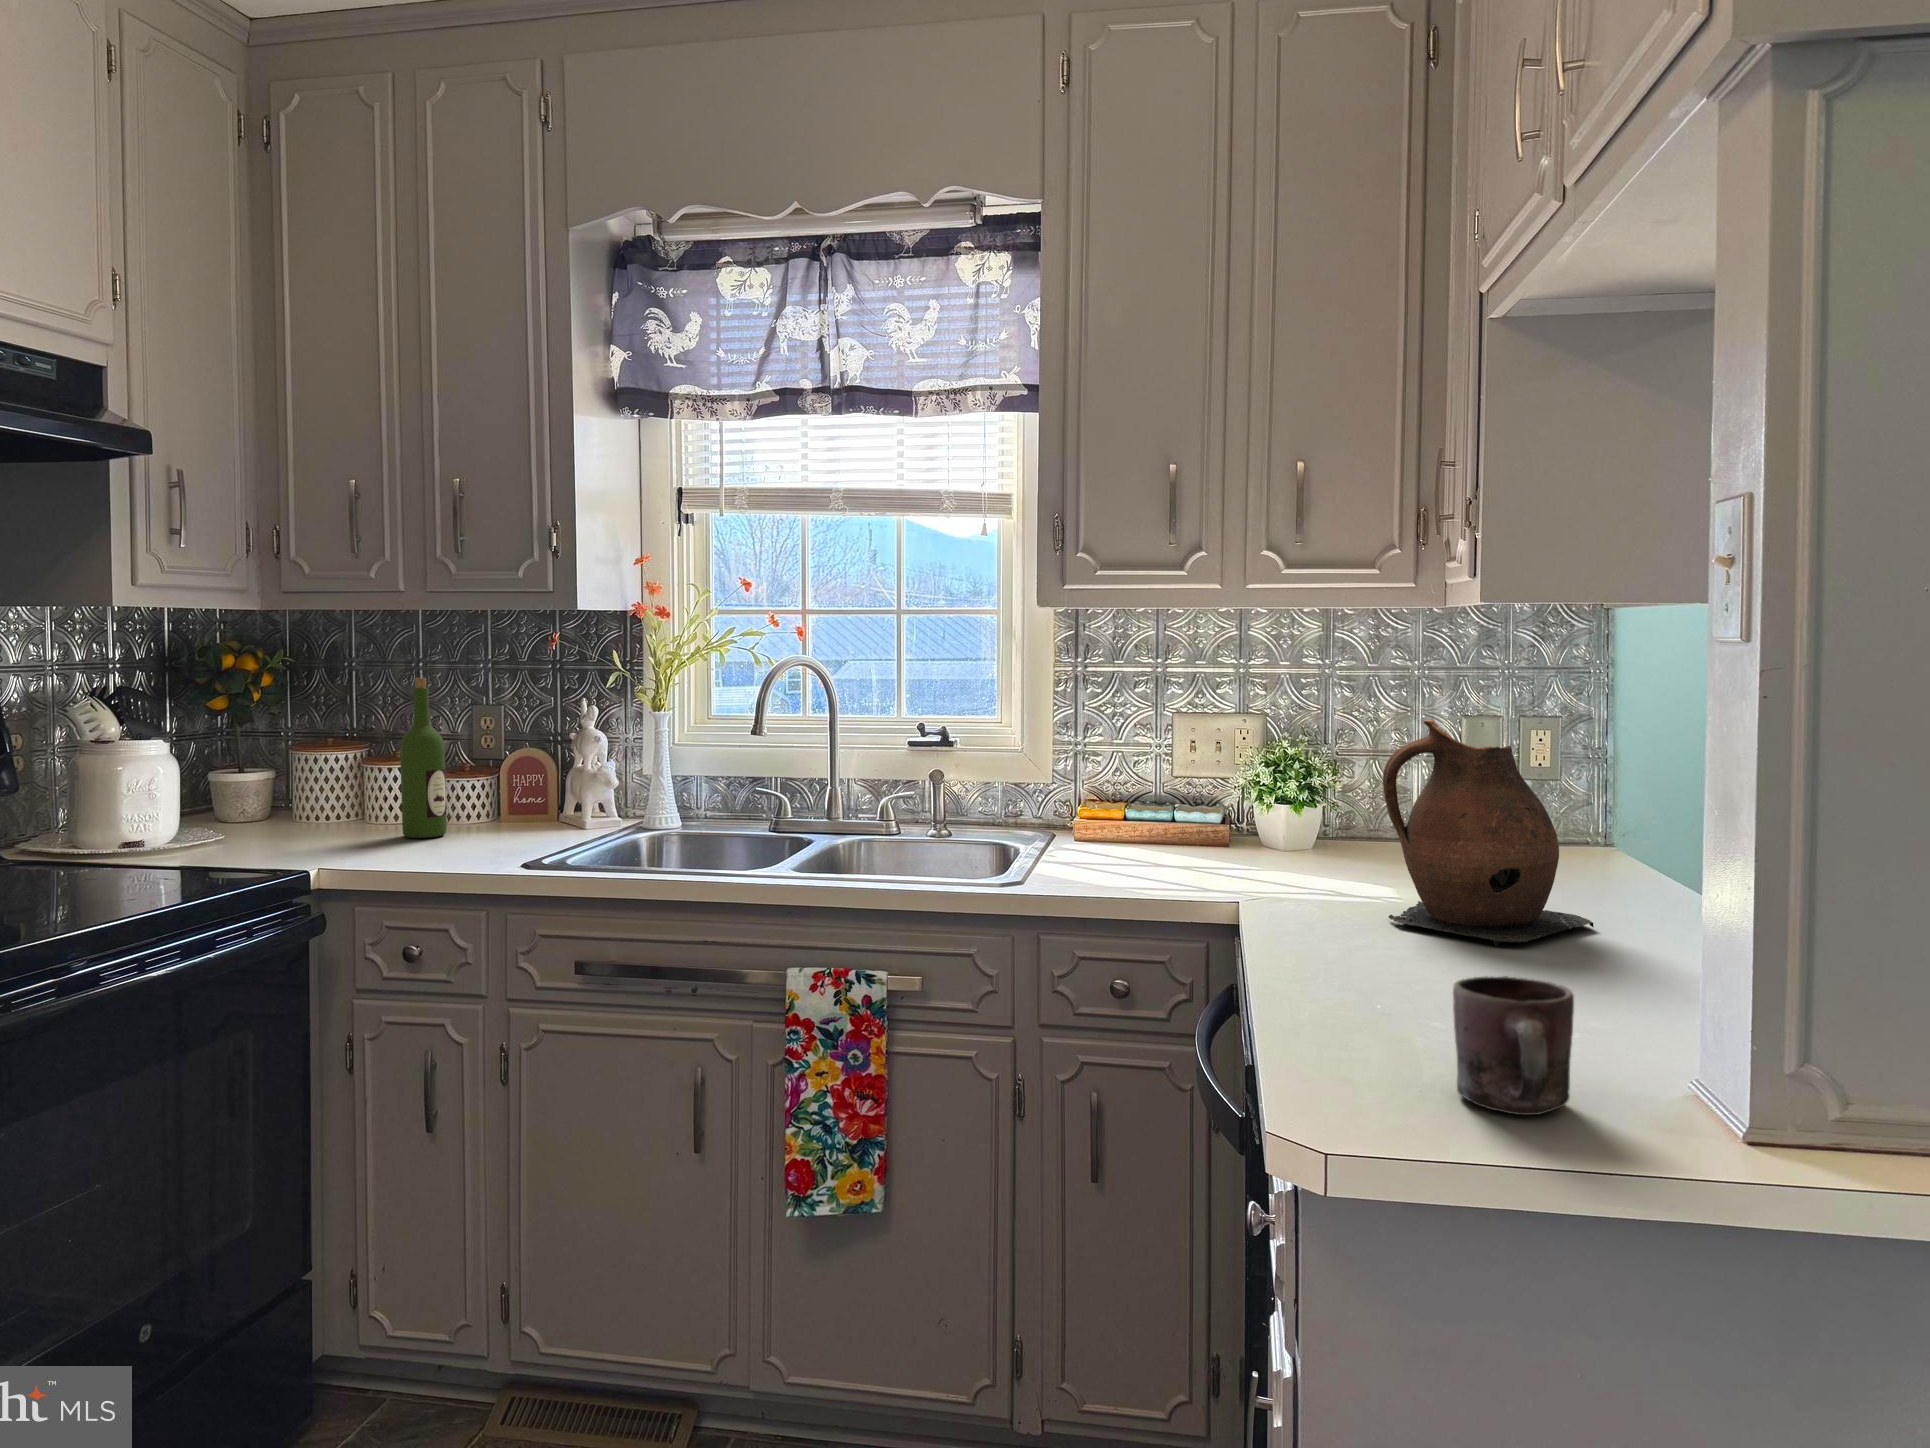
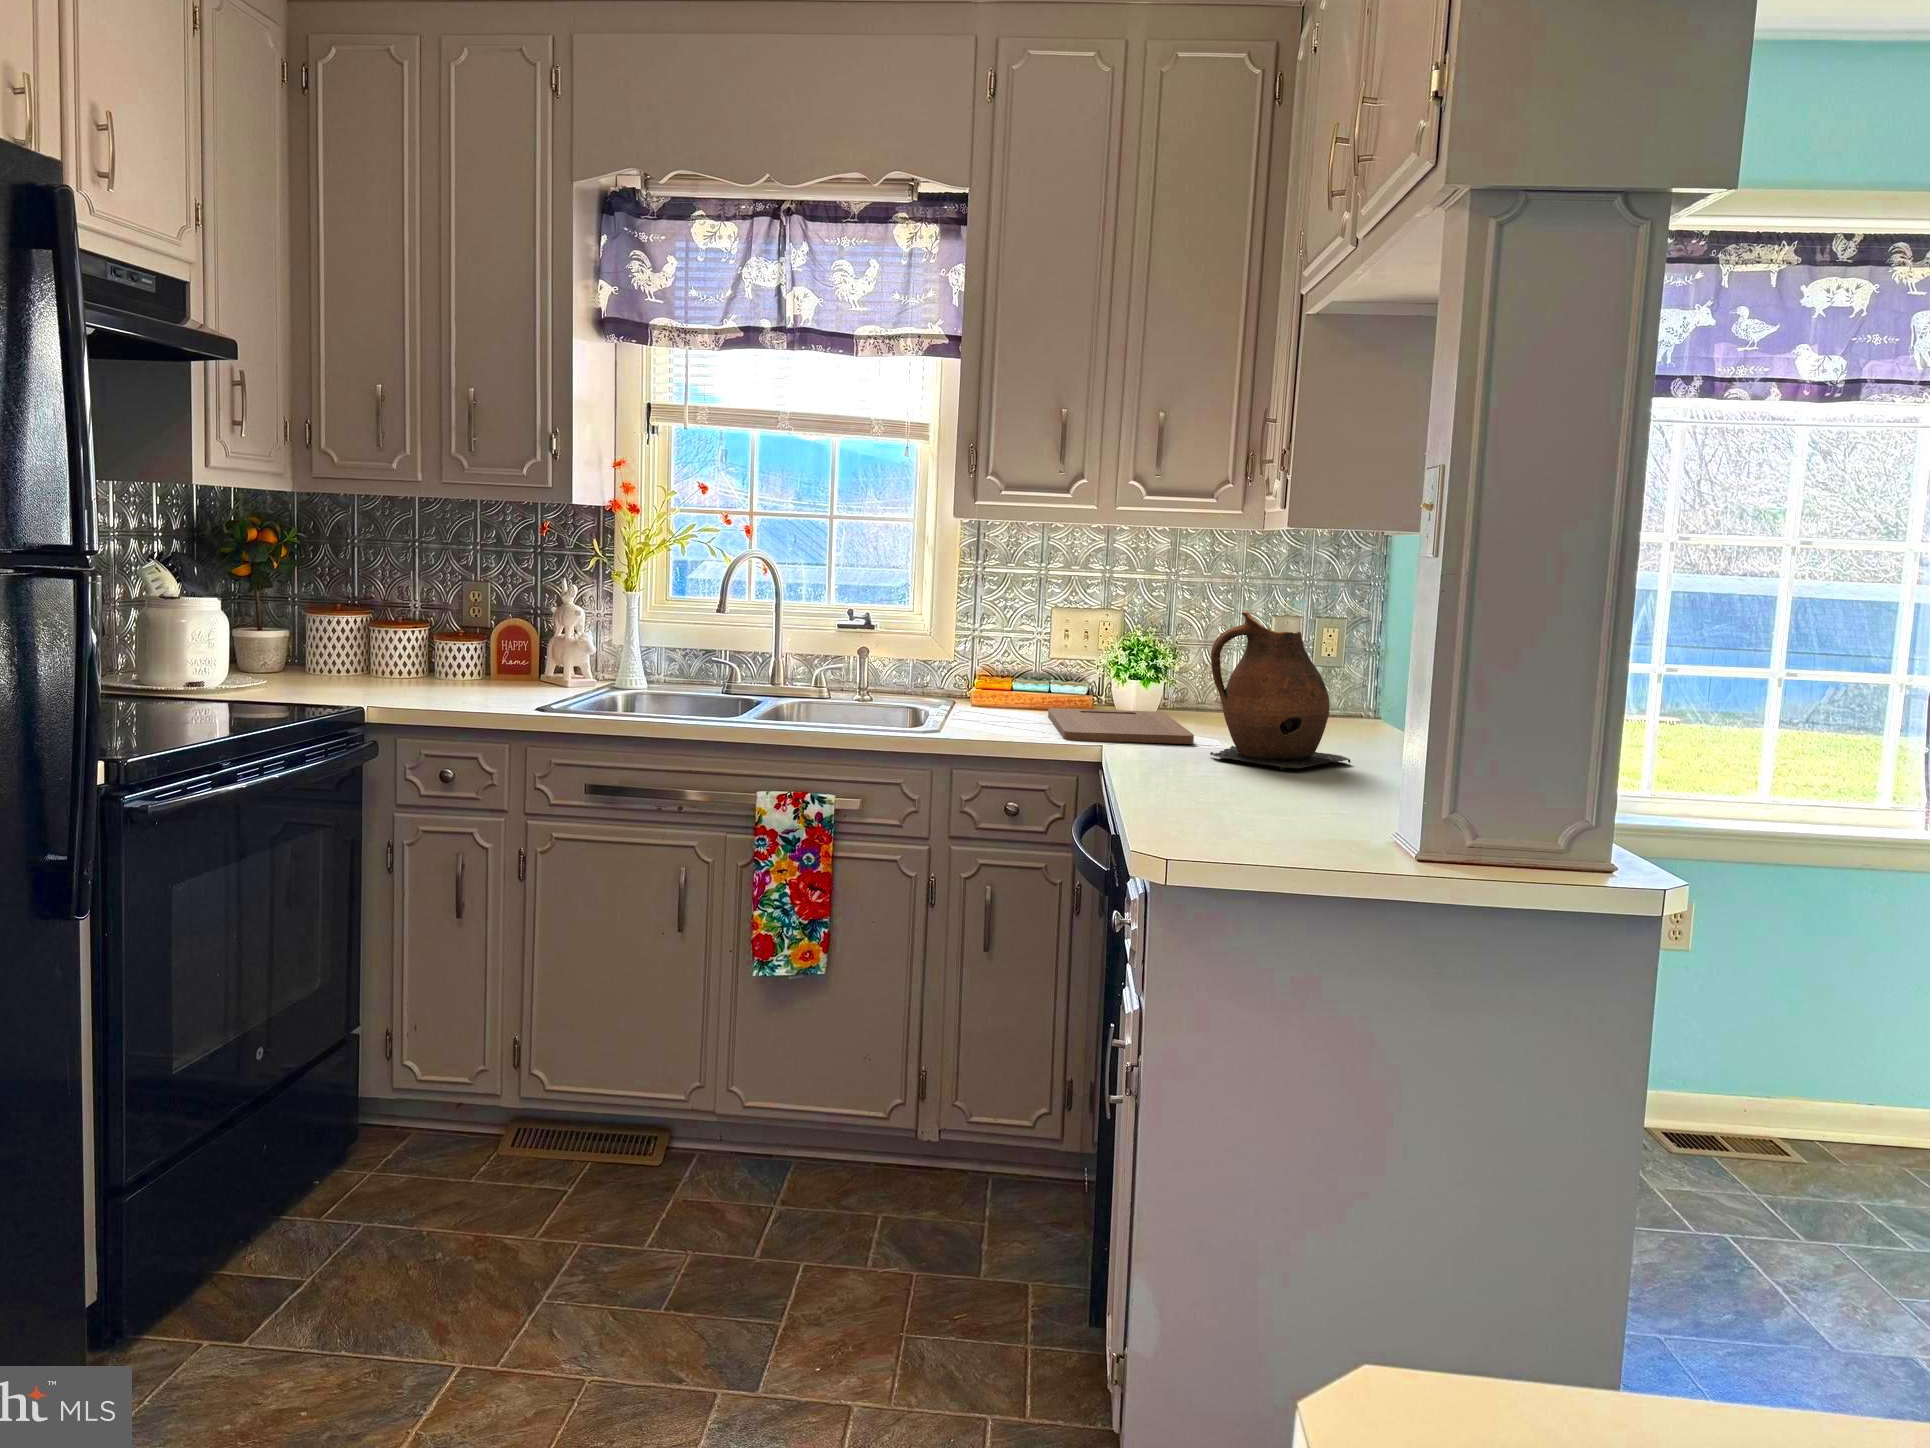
wine bottle: present [400,678,447,838] -> none [419,555,455,688]
cutting board: none [1170,844,1364,898] -> present [1048,708,1194,744]
mug: present [1453,976,1574,1115] -> none [1244,762,1315,842]

